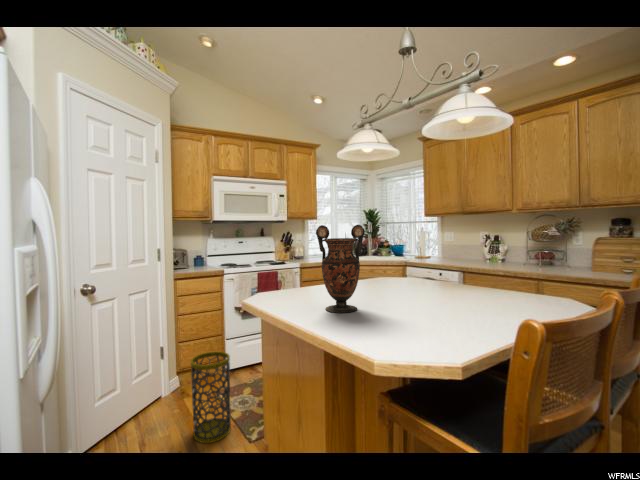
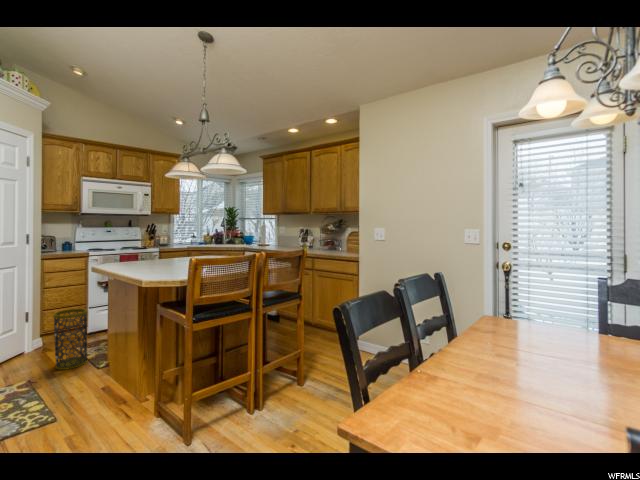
vase: present [316,225,365,313] -> none [139,221,170,270]

